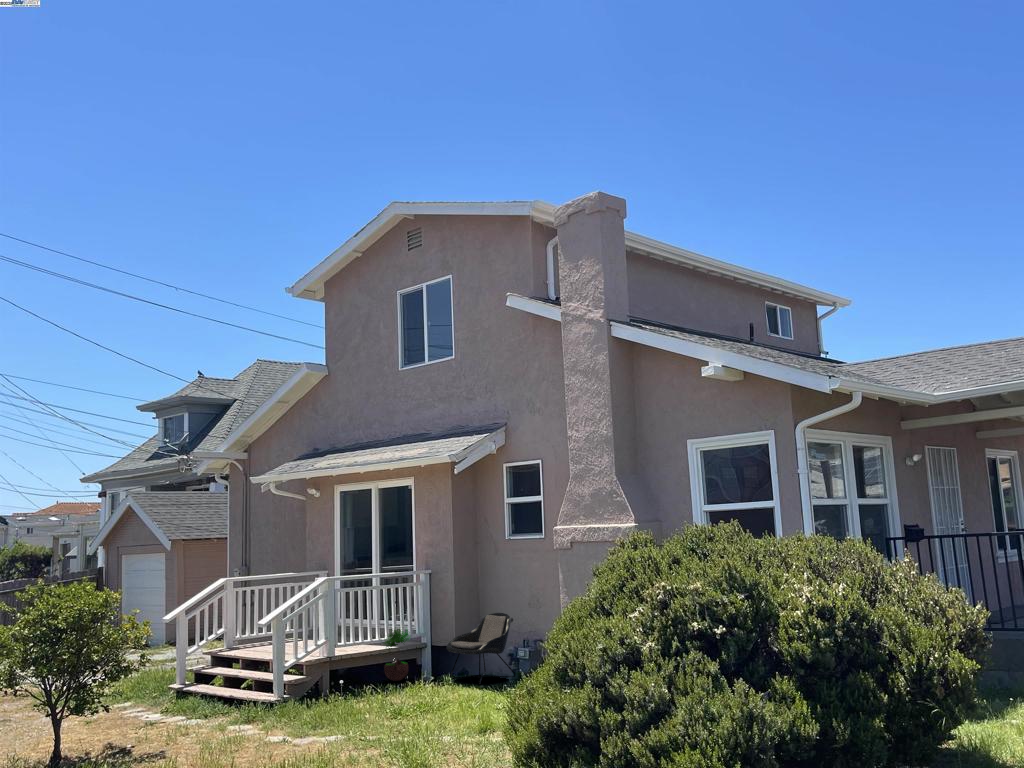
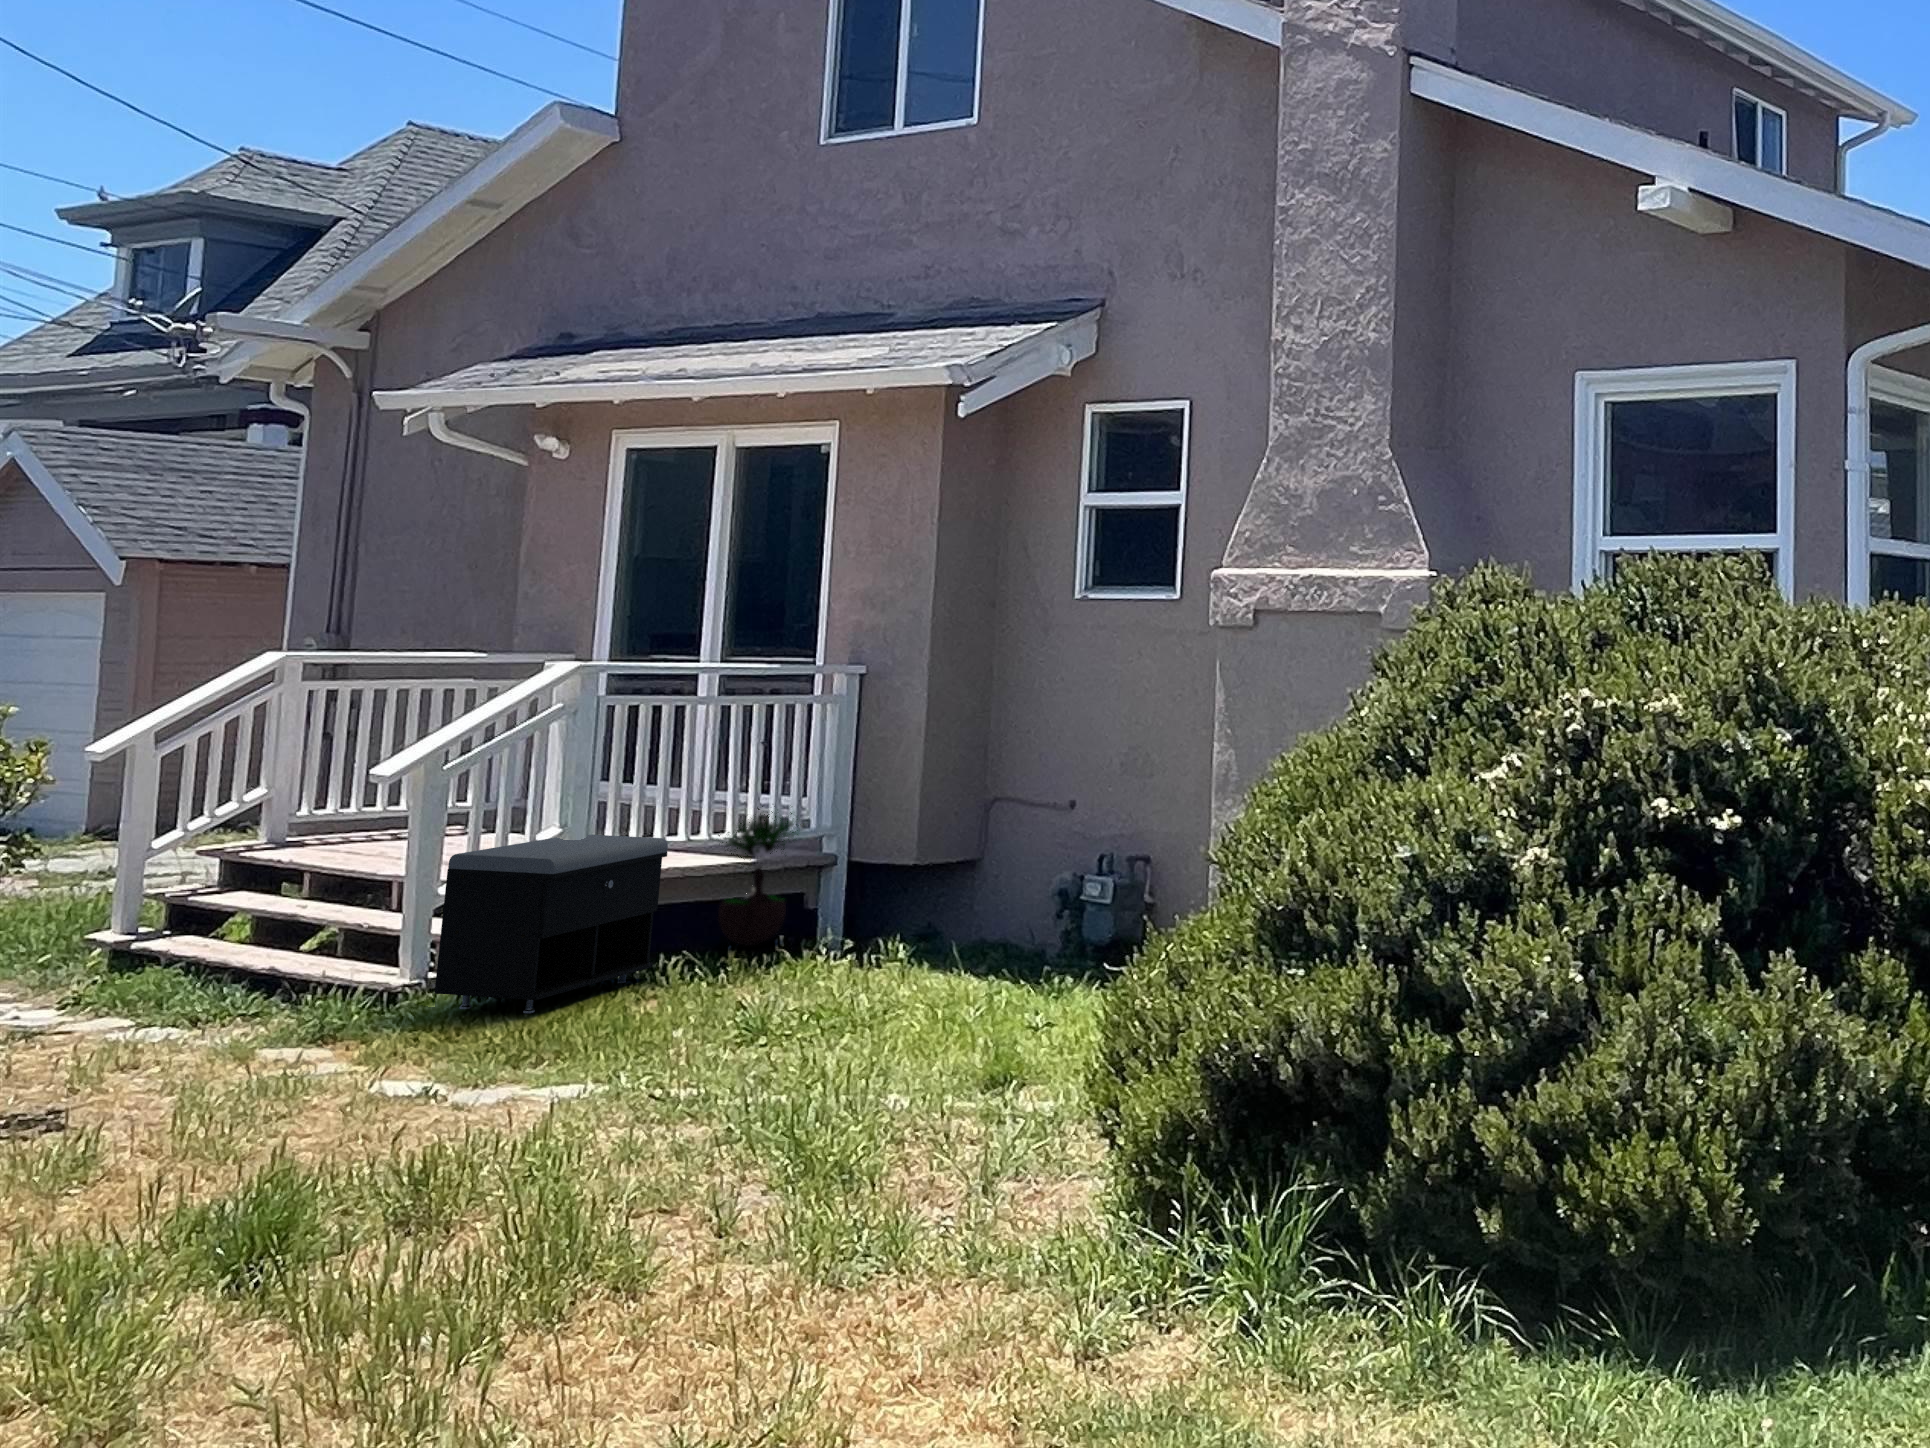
lounge chair: present [446,612,515,684] -> none [897,777,1075,958]
storage bench: none [288,641,363,708] -> present [435,835,668,1014]

